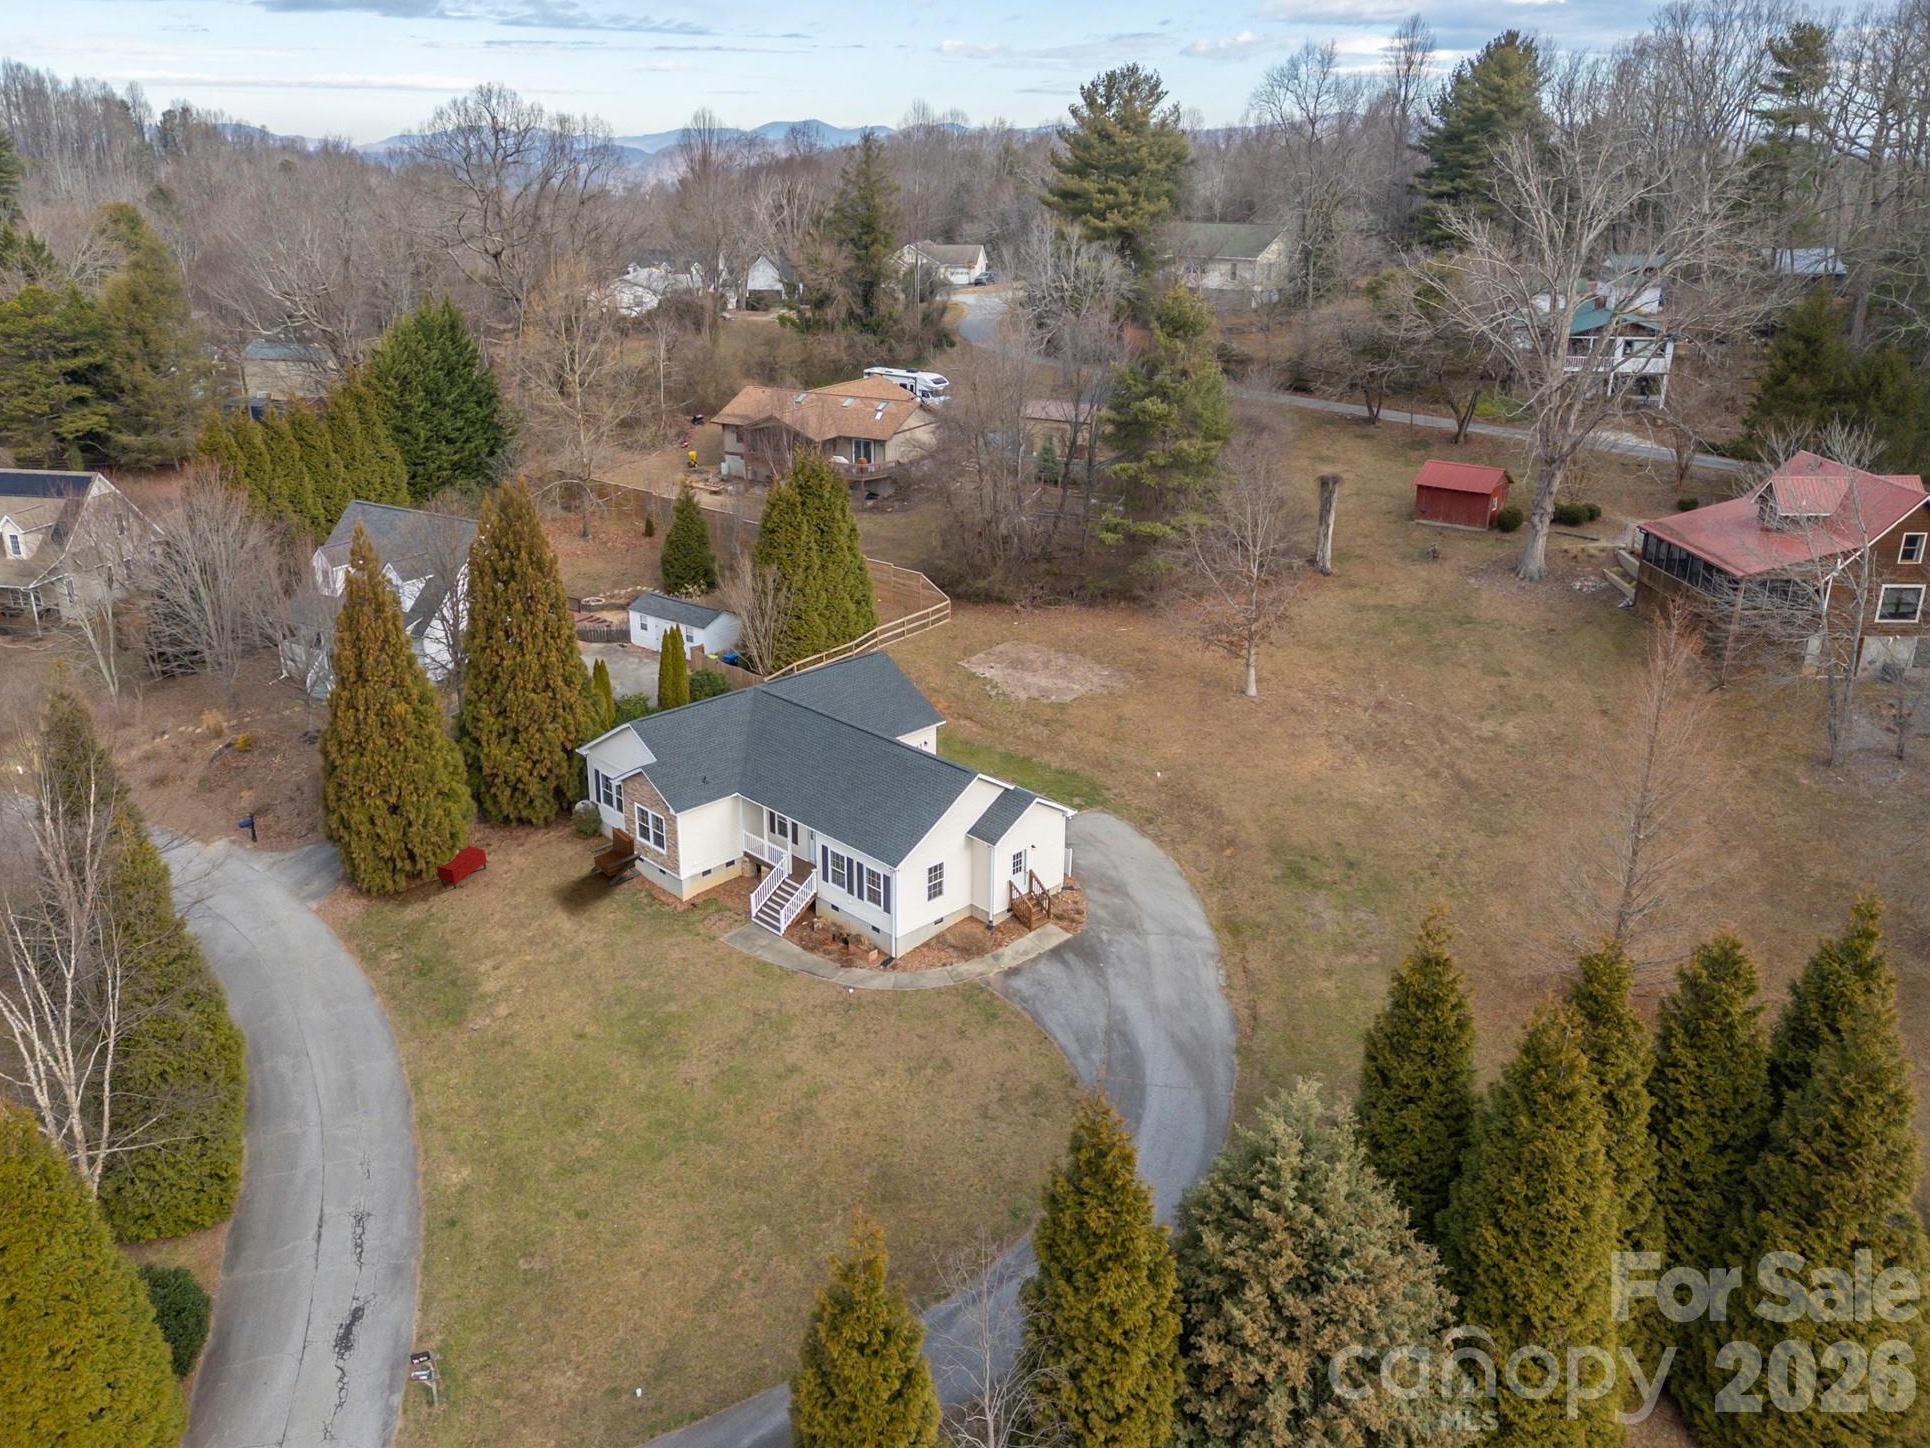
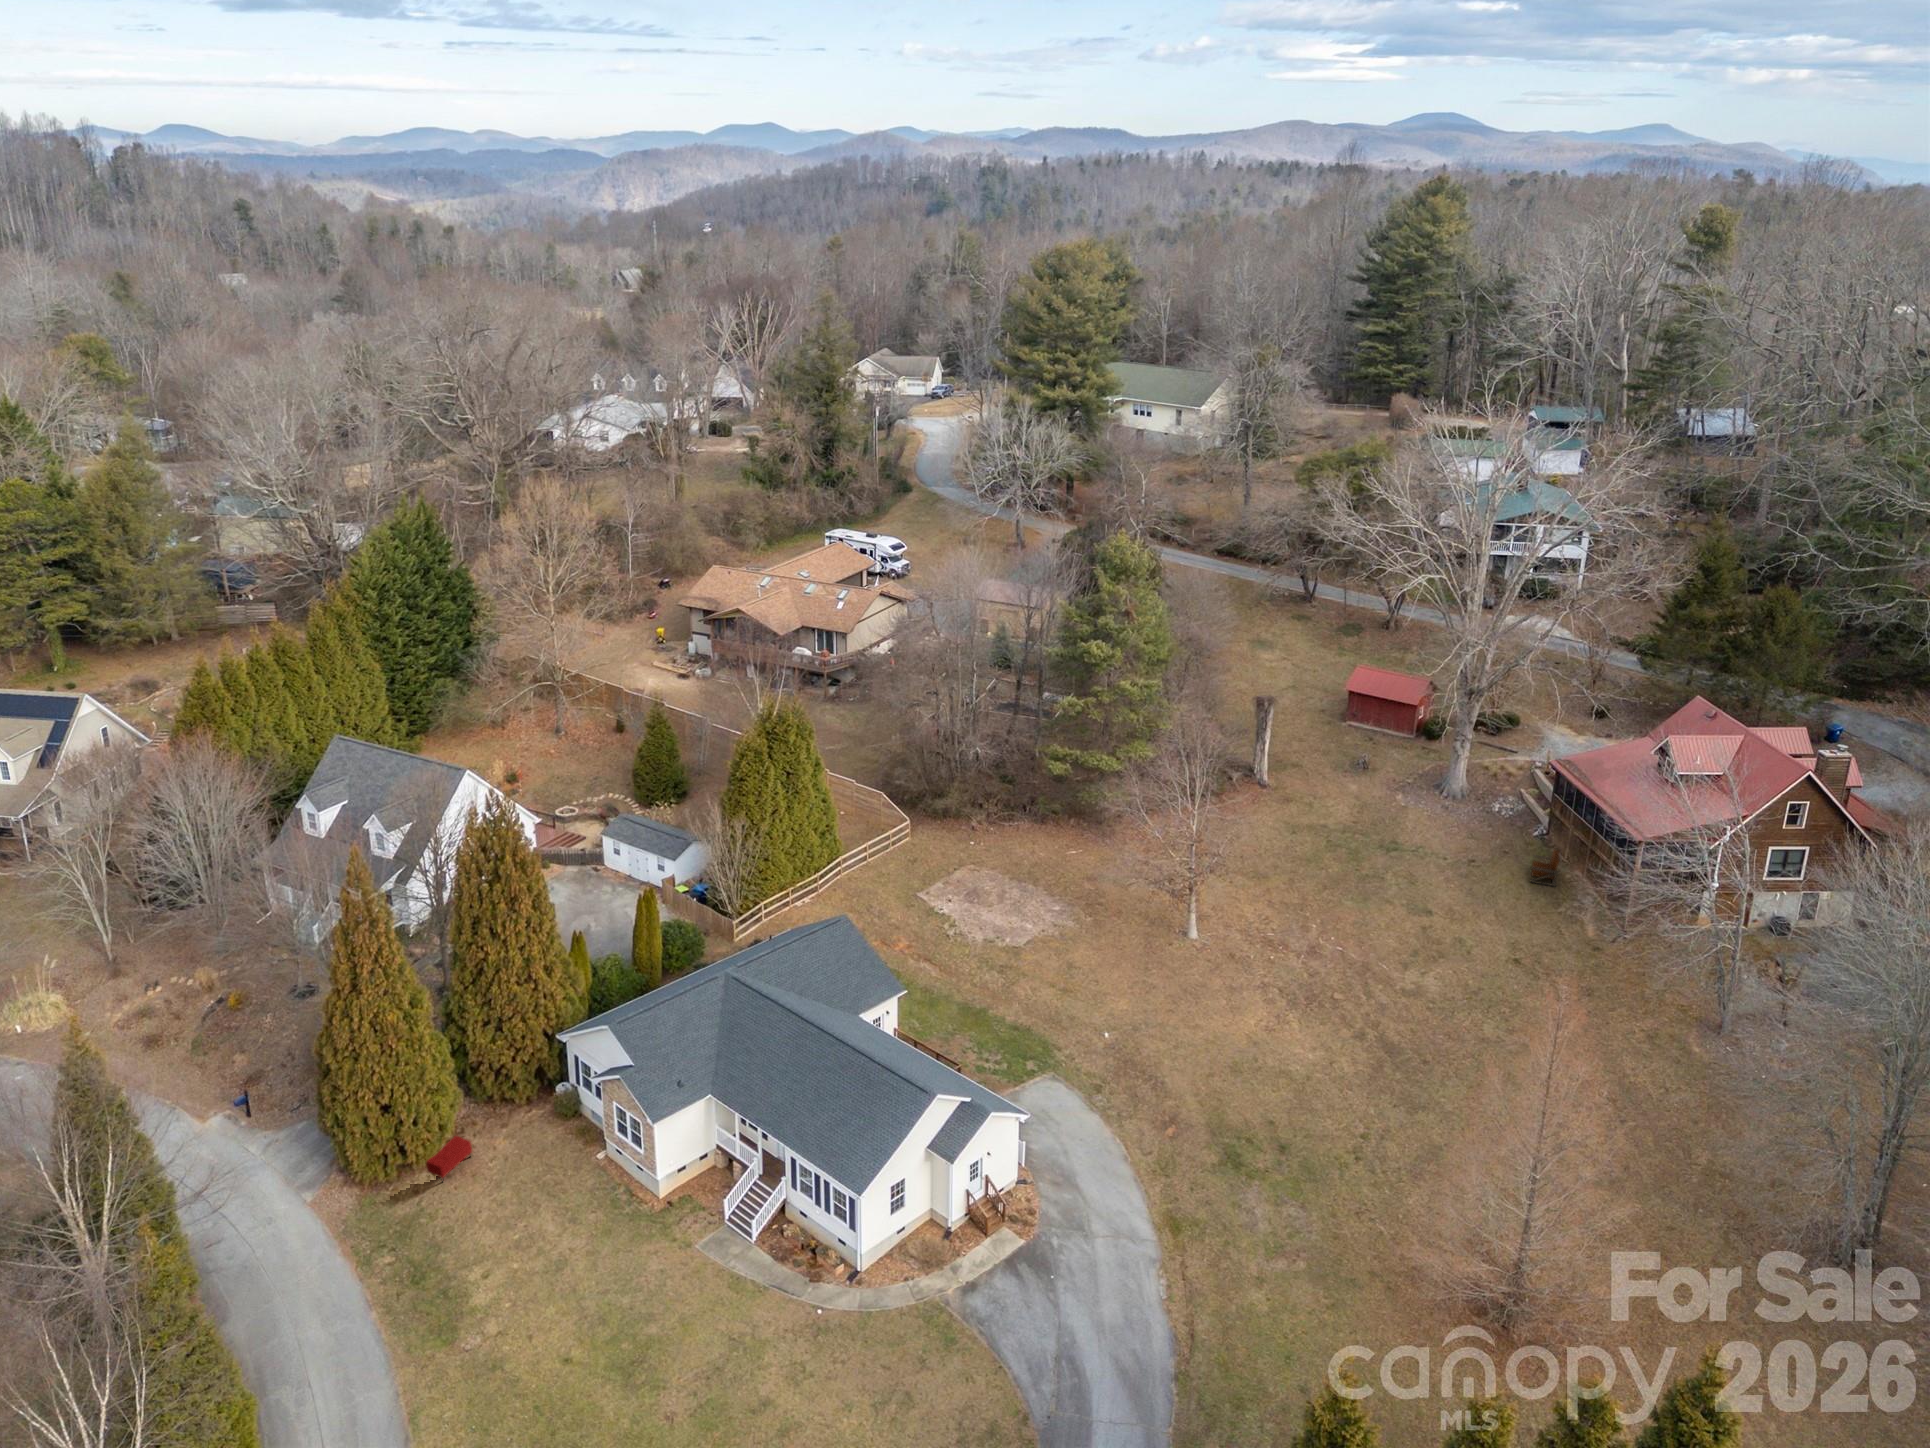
lounge chair: present [590,828,642,886] -> present [1530,850,1560,886]

